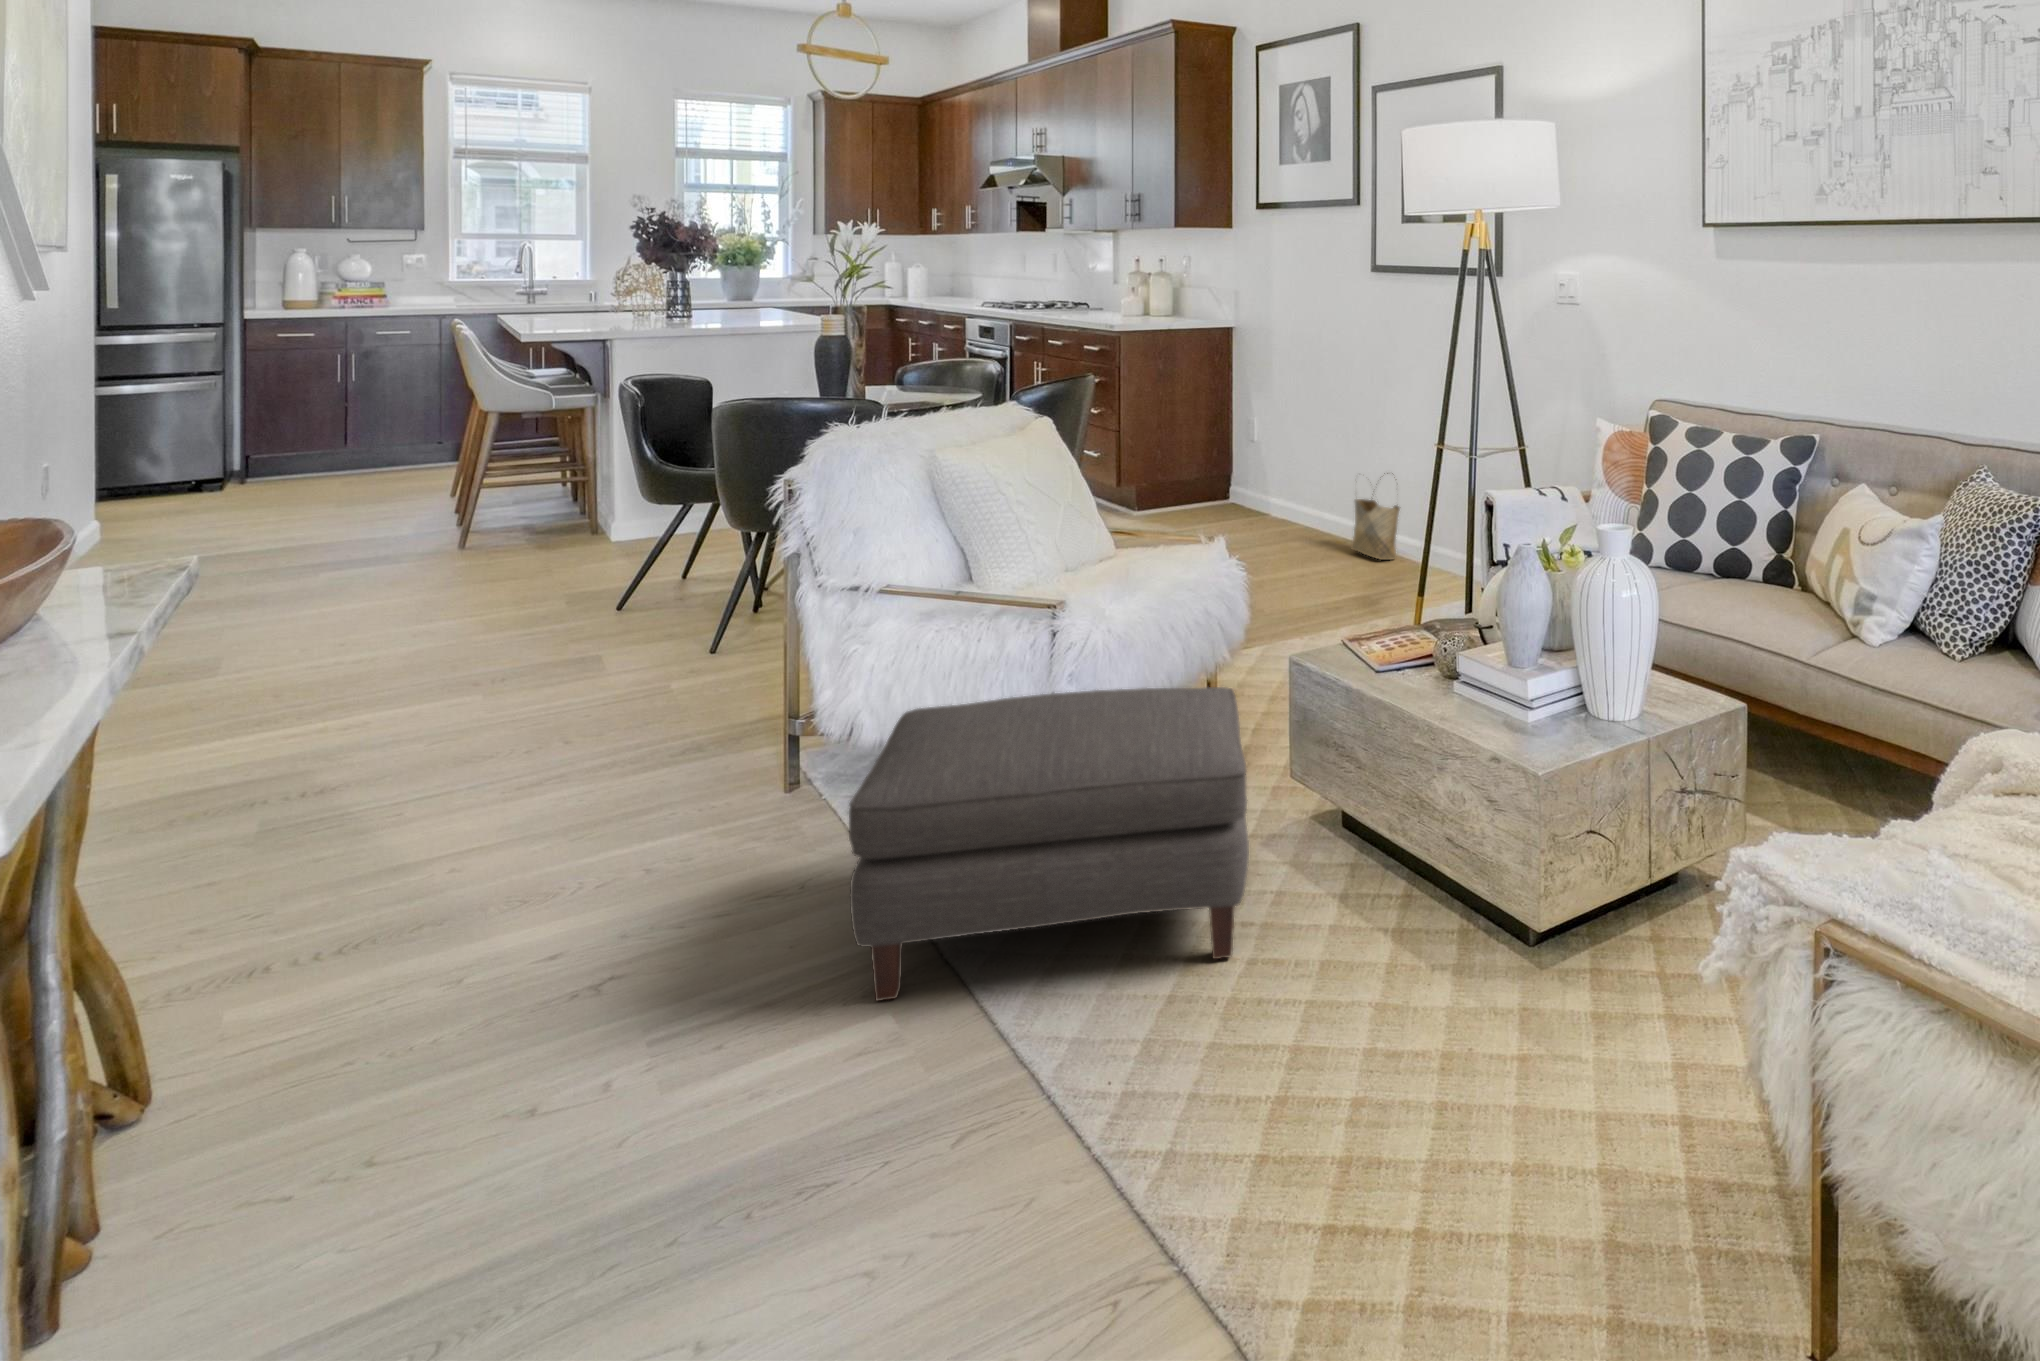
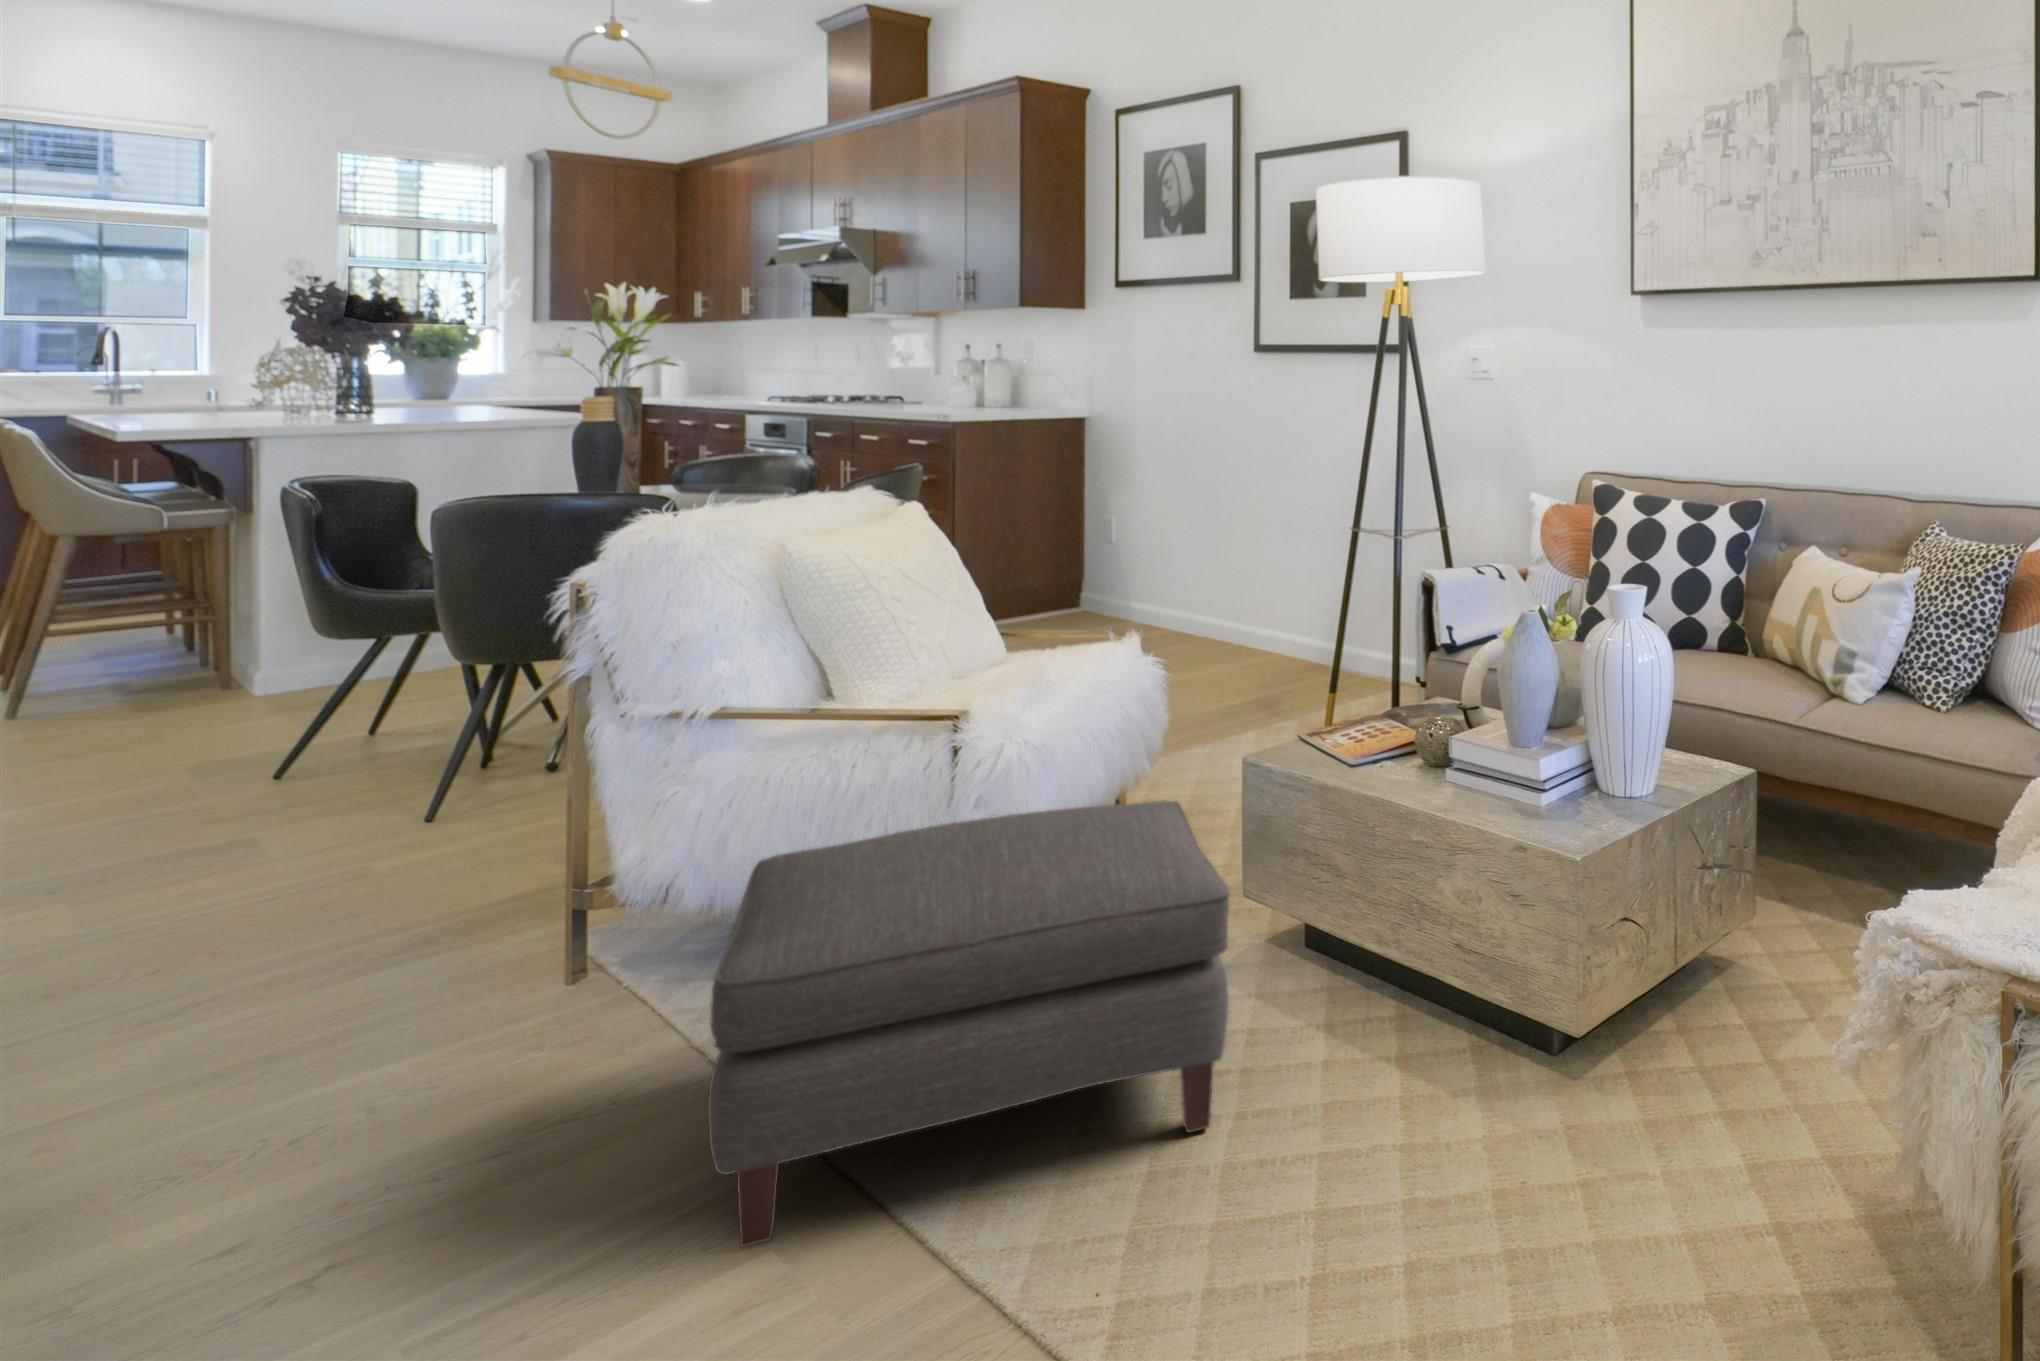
woven basket: present [1351,473,1400,560] -> none [1226,566,1284,664]

